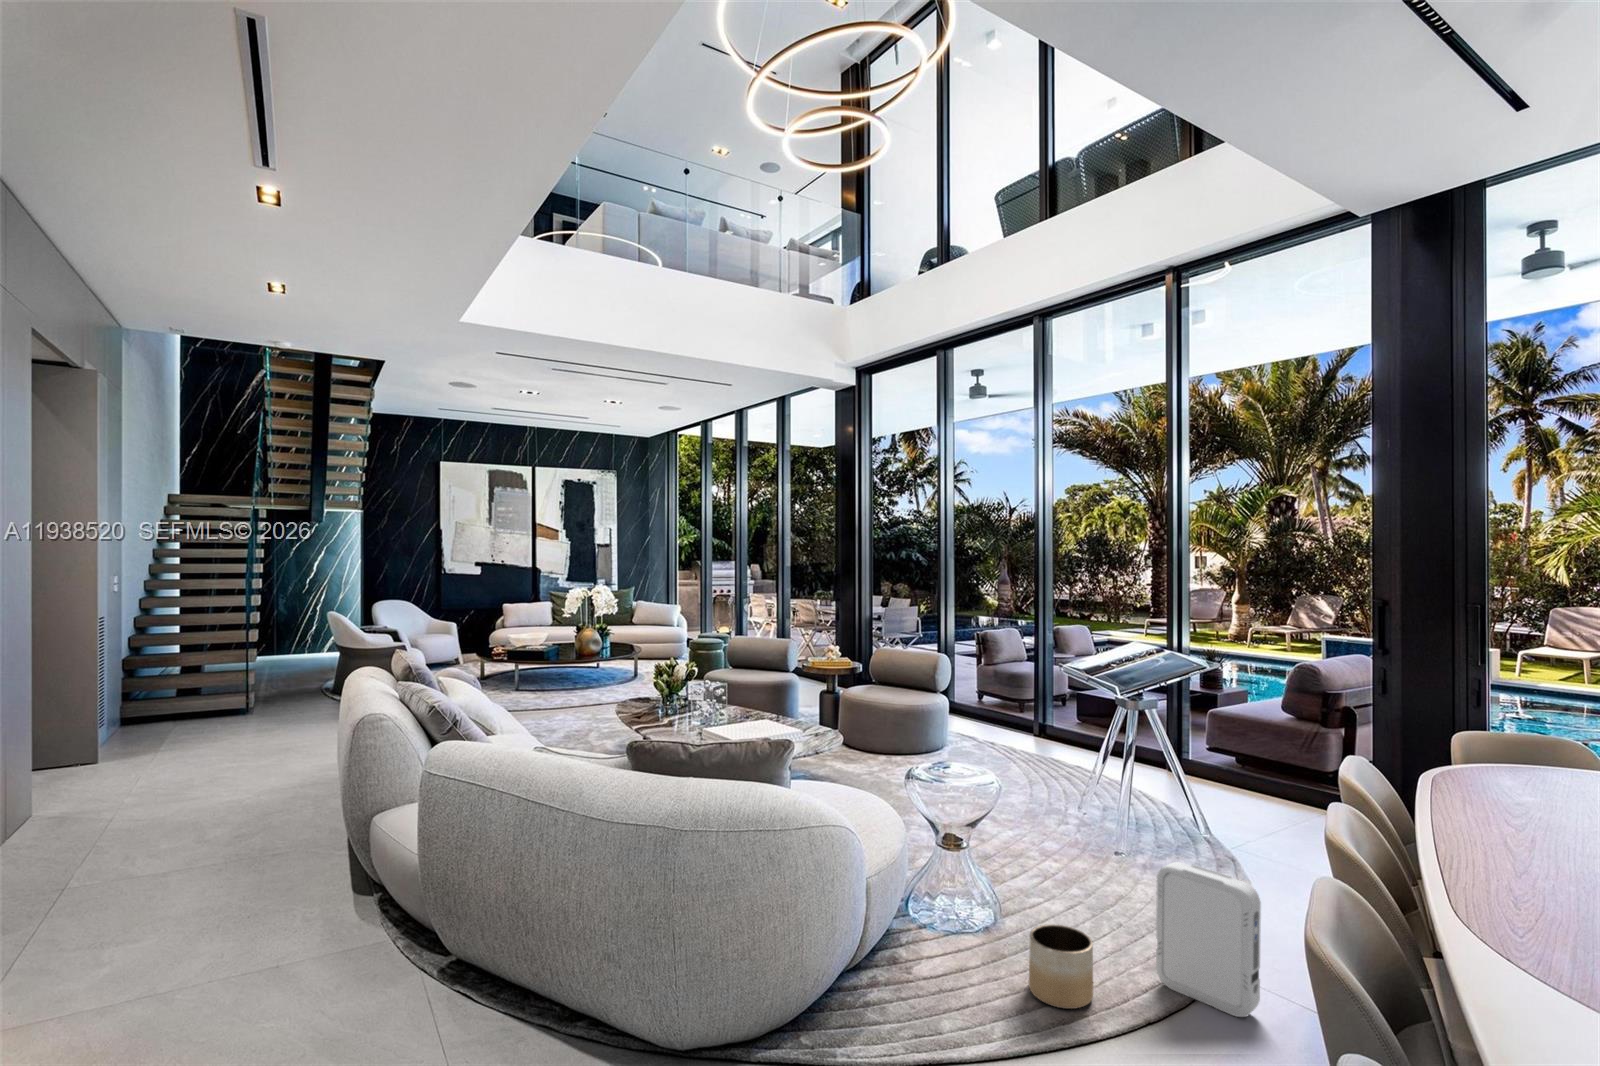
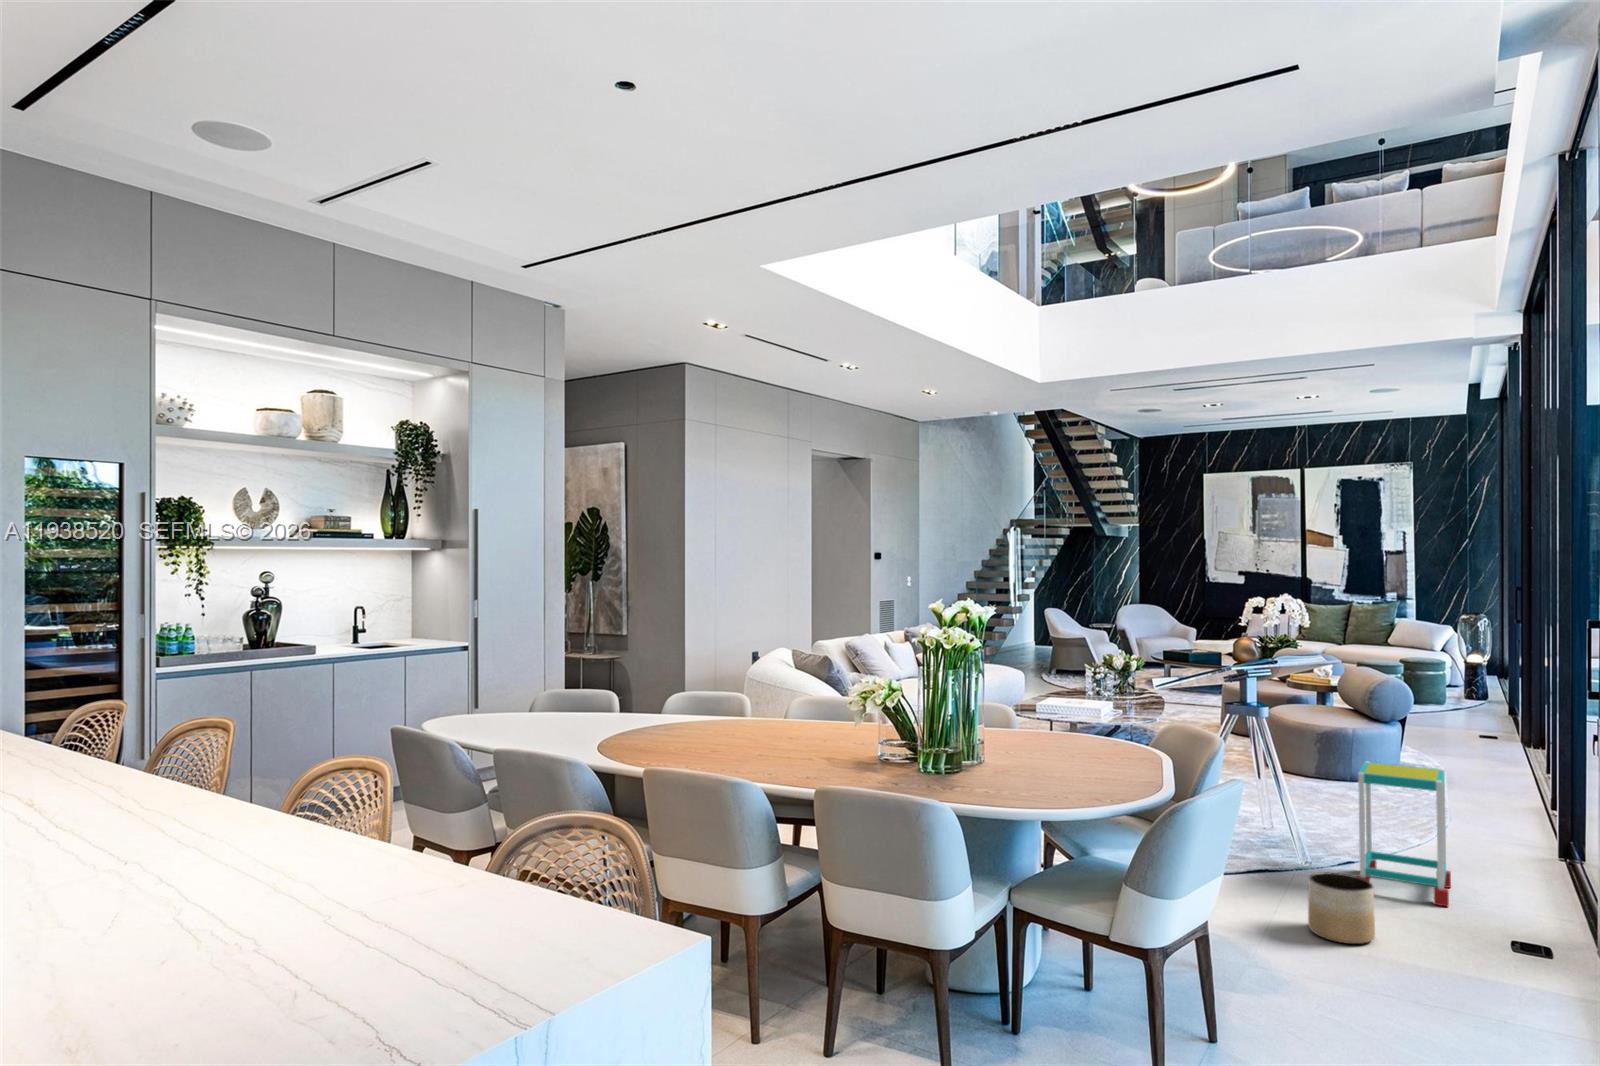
side table: none [935,777,1039,923] -> present [1356,761,1451,906]
air purifier: present [1156,862,1261,1017] -> none [1461,841,1535,1001]

